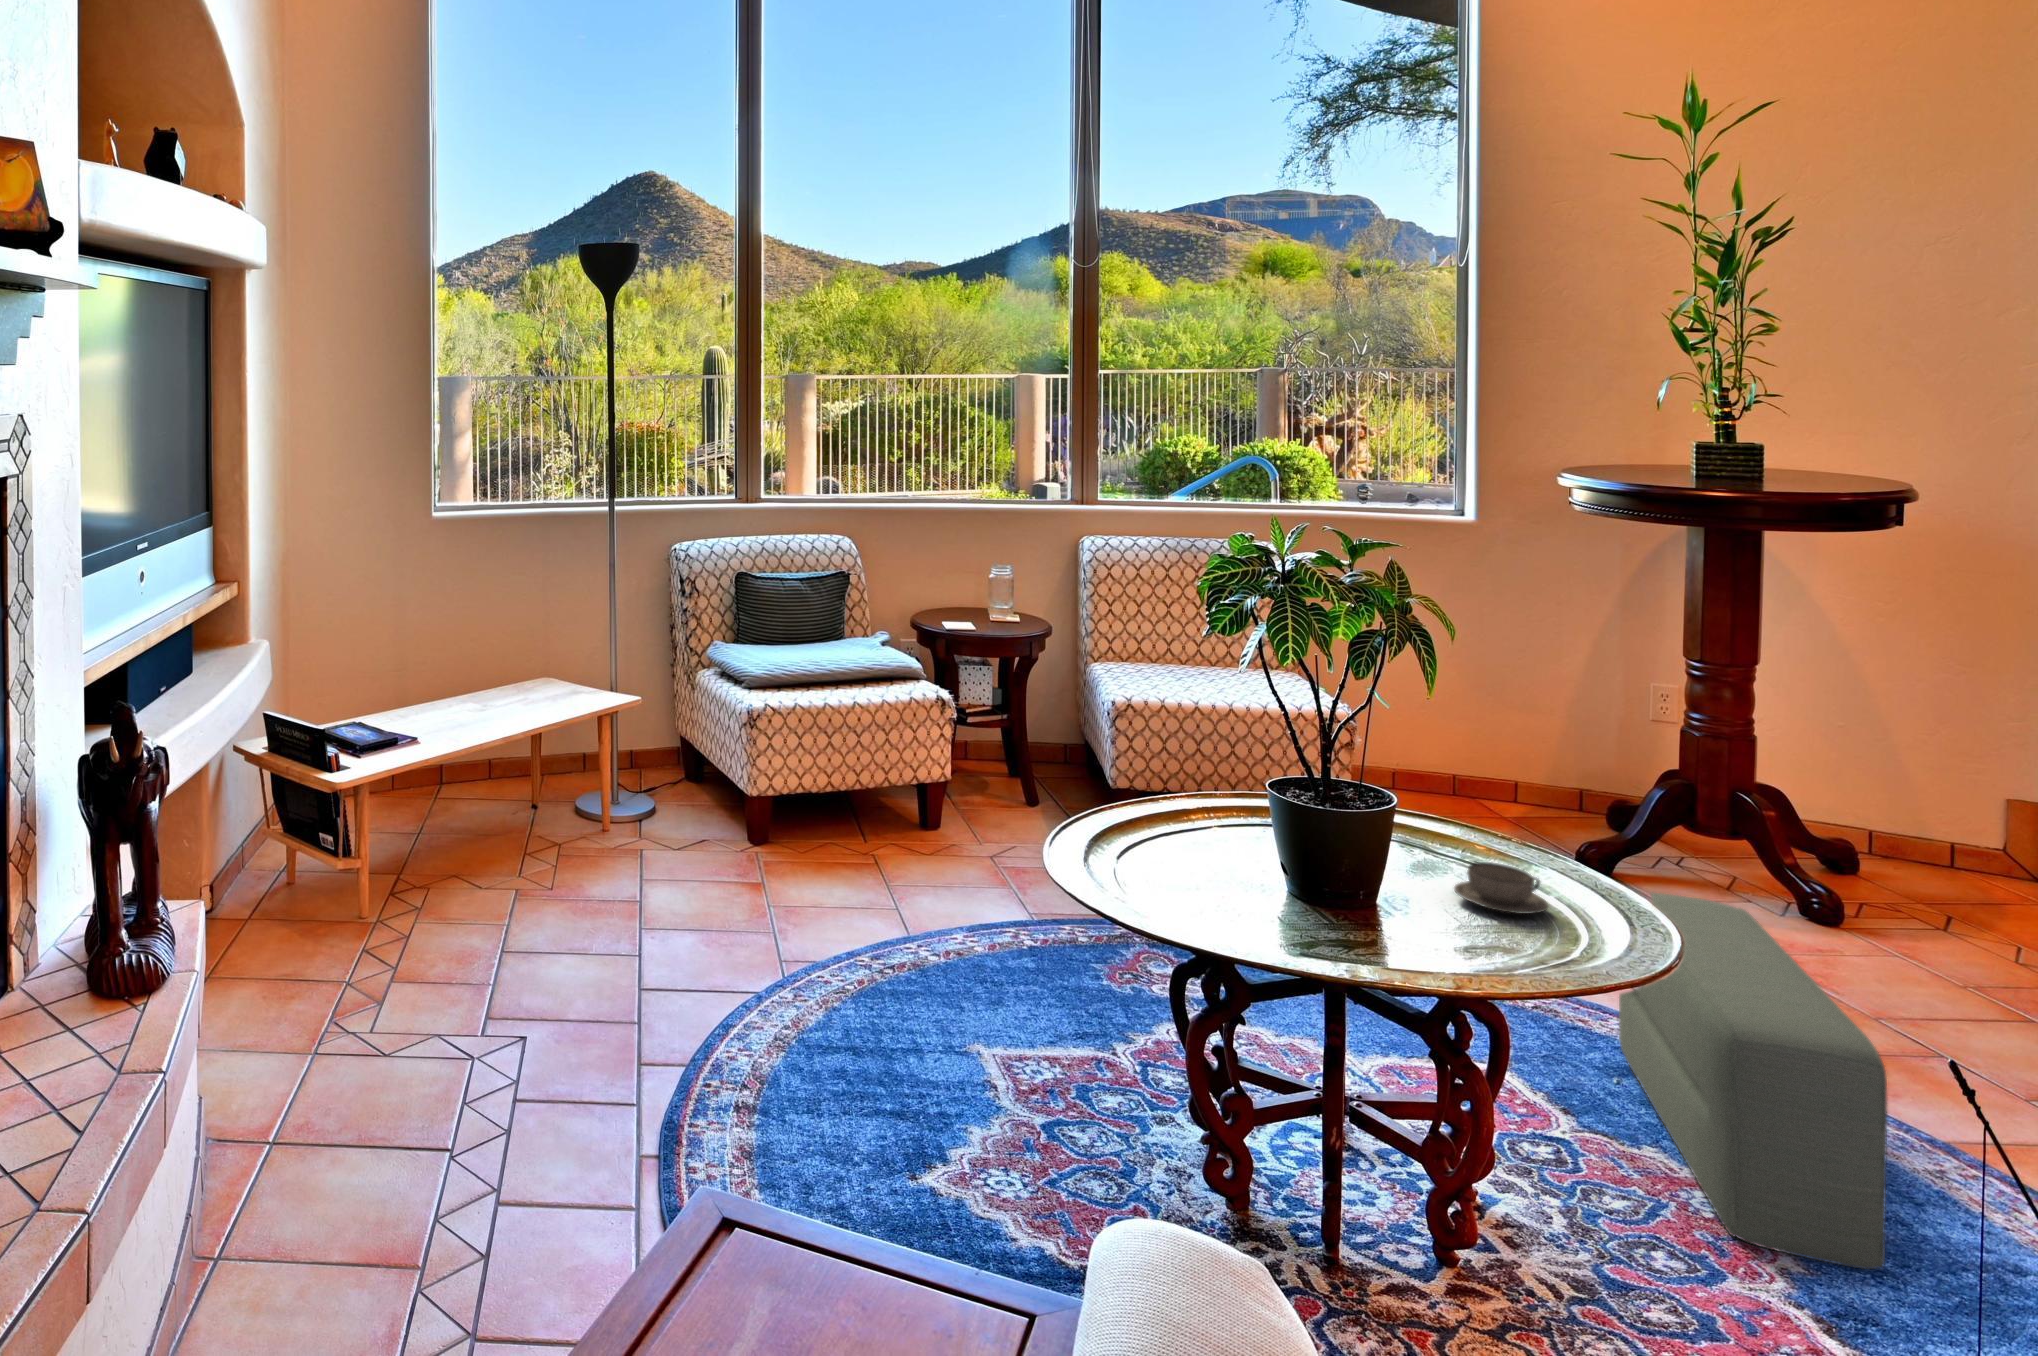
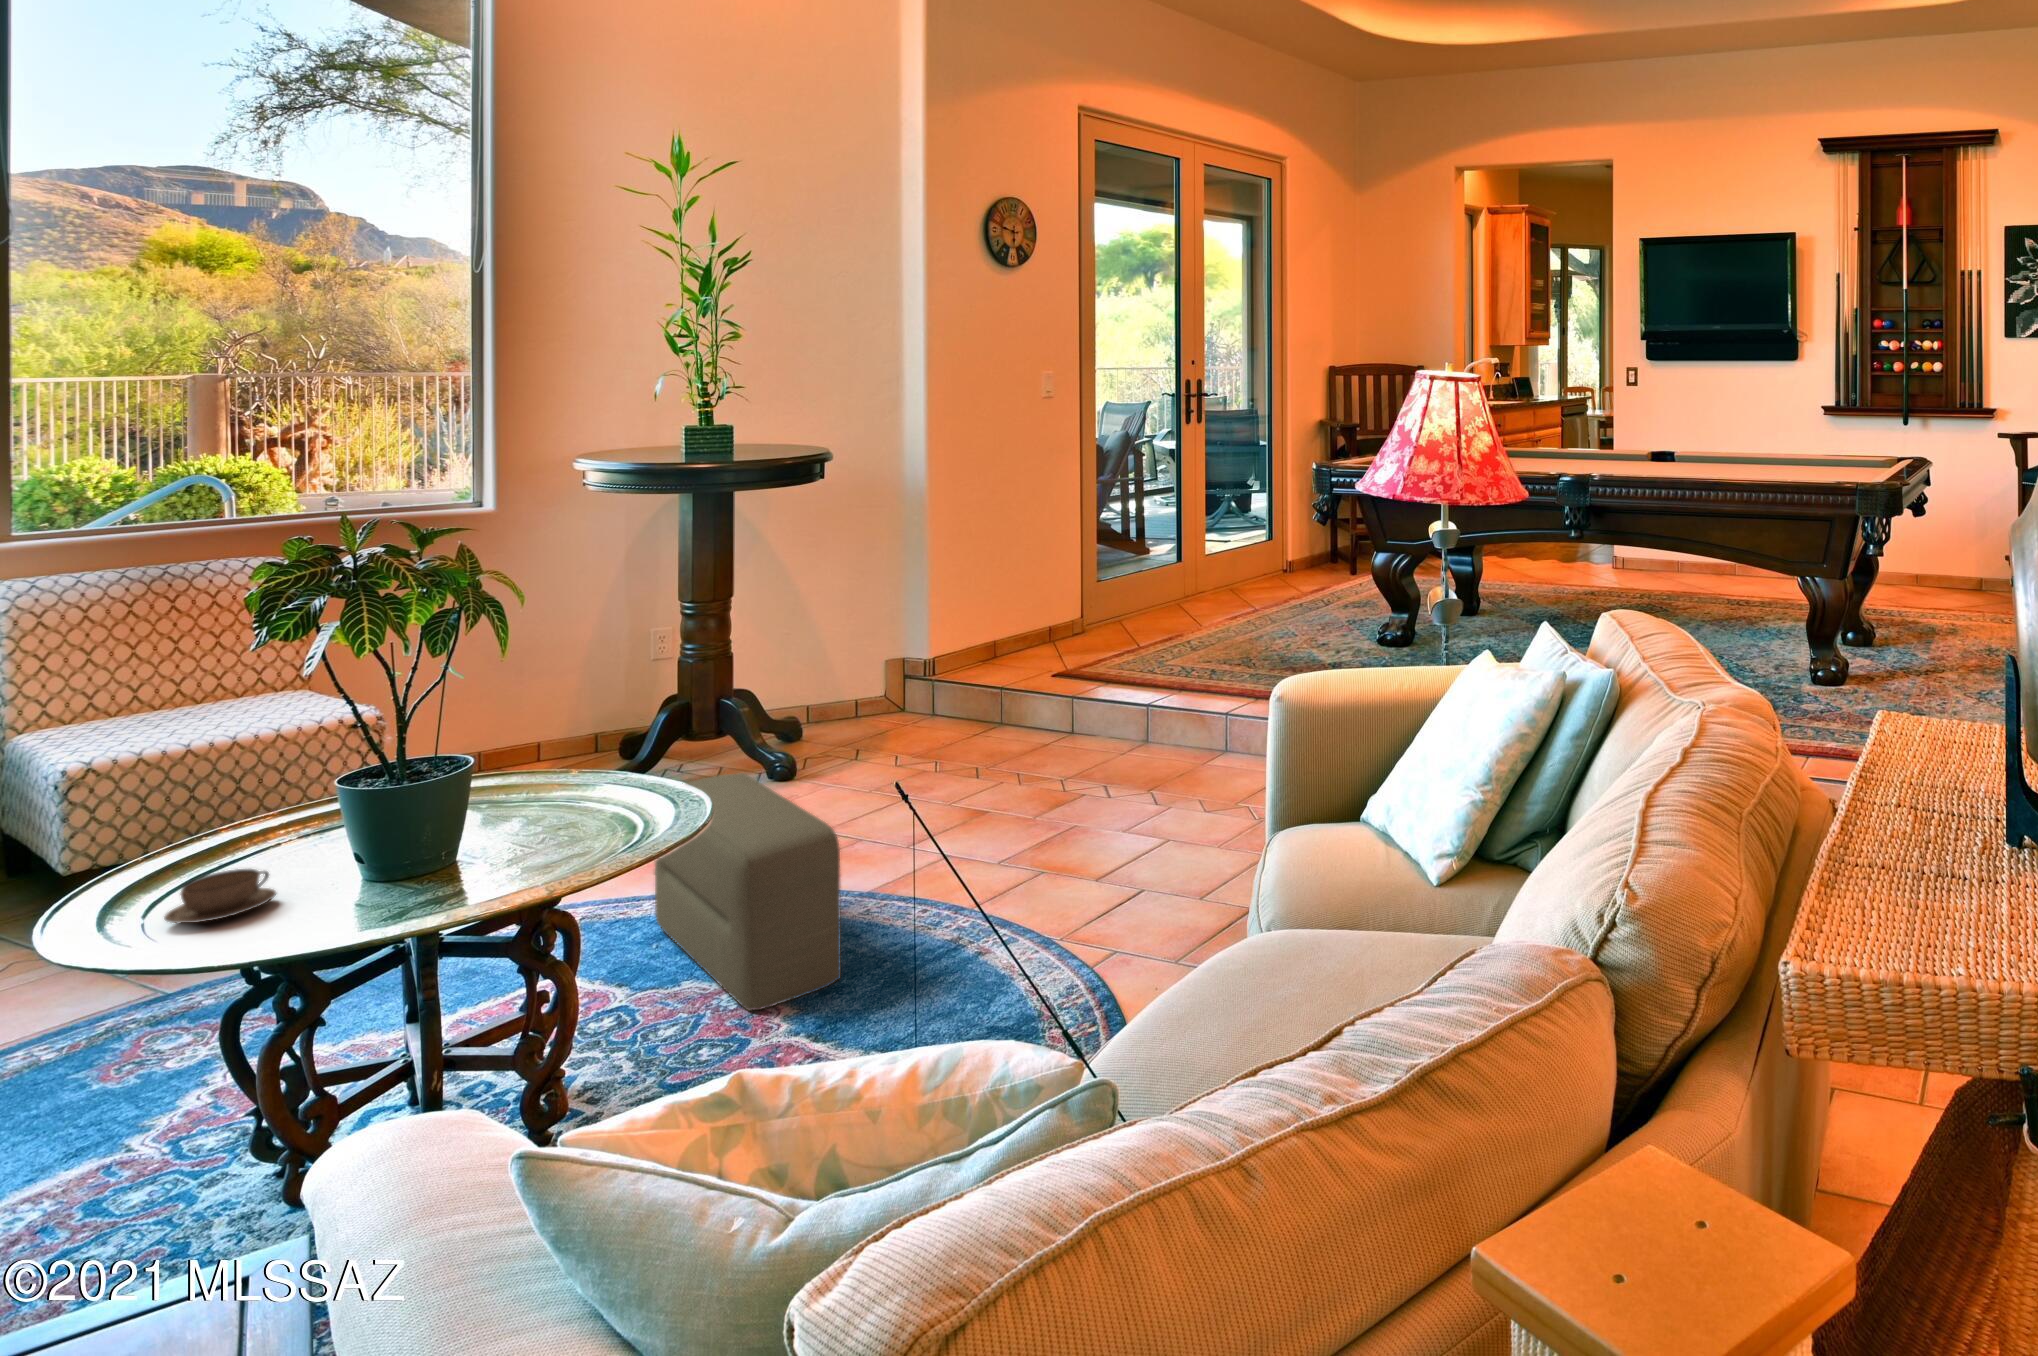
teacup: present [1454,862,1548,914] -> present [164,869,276,923]

